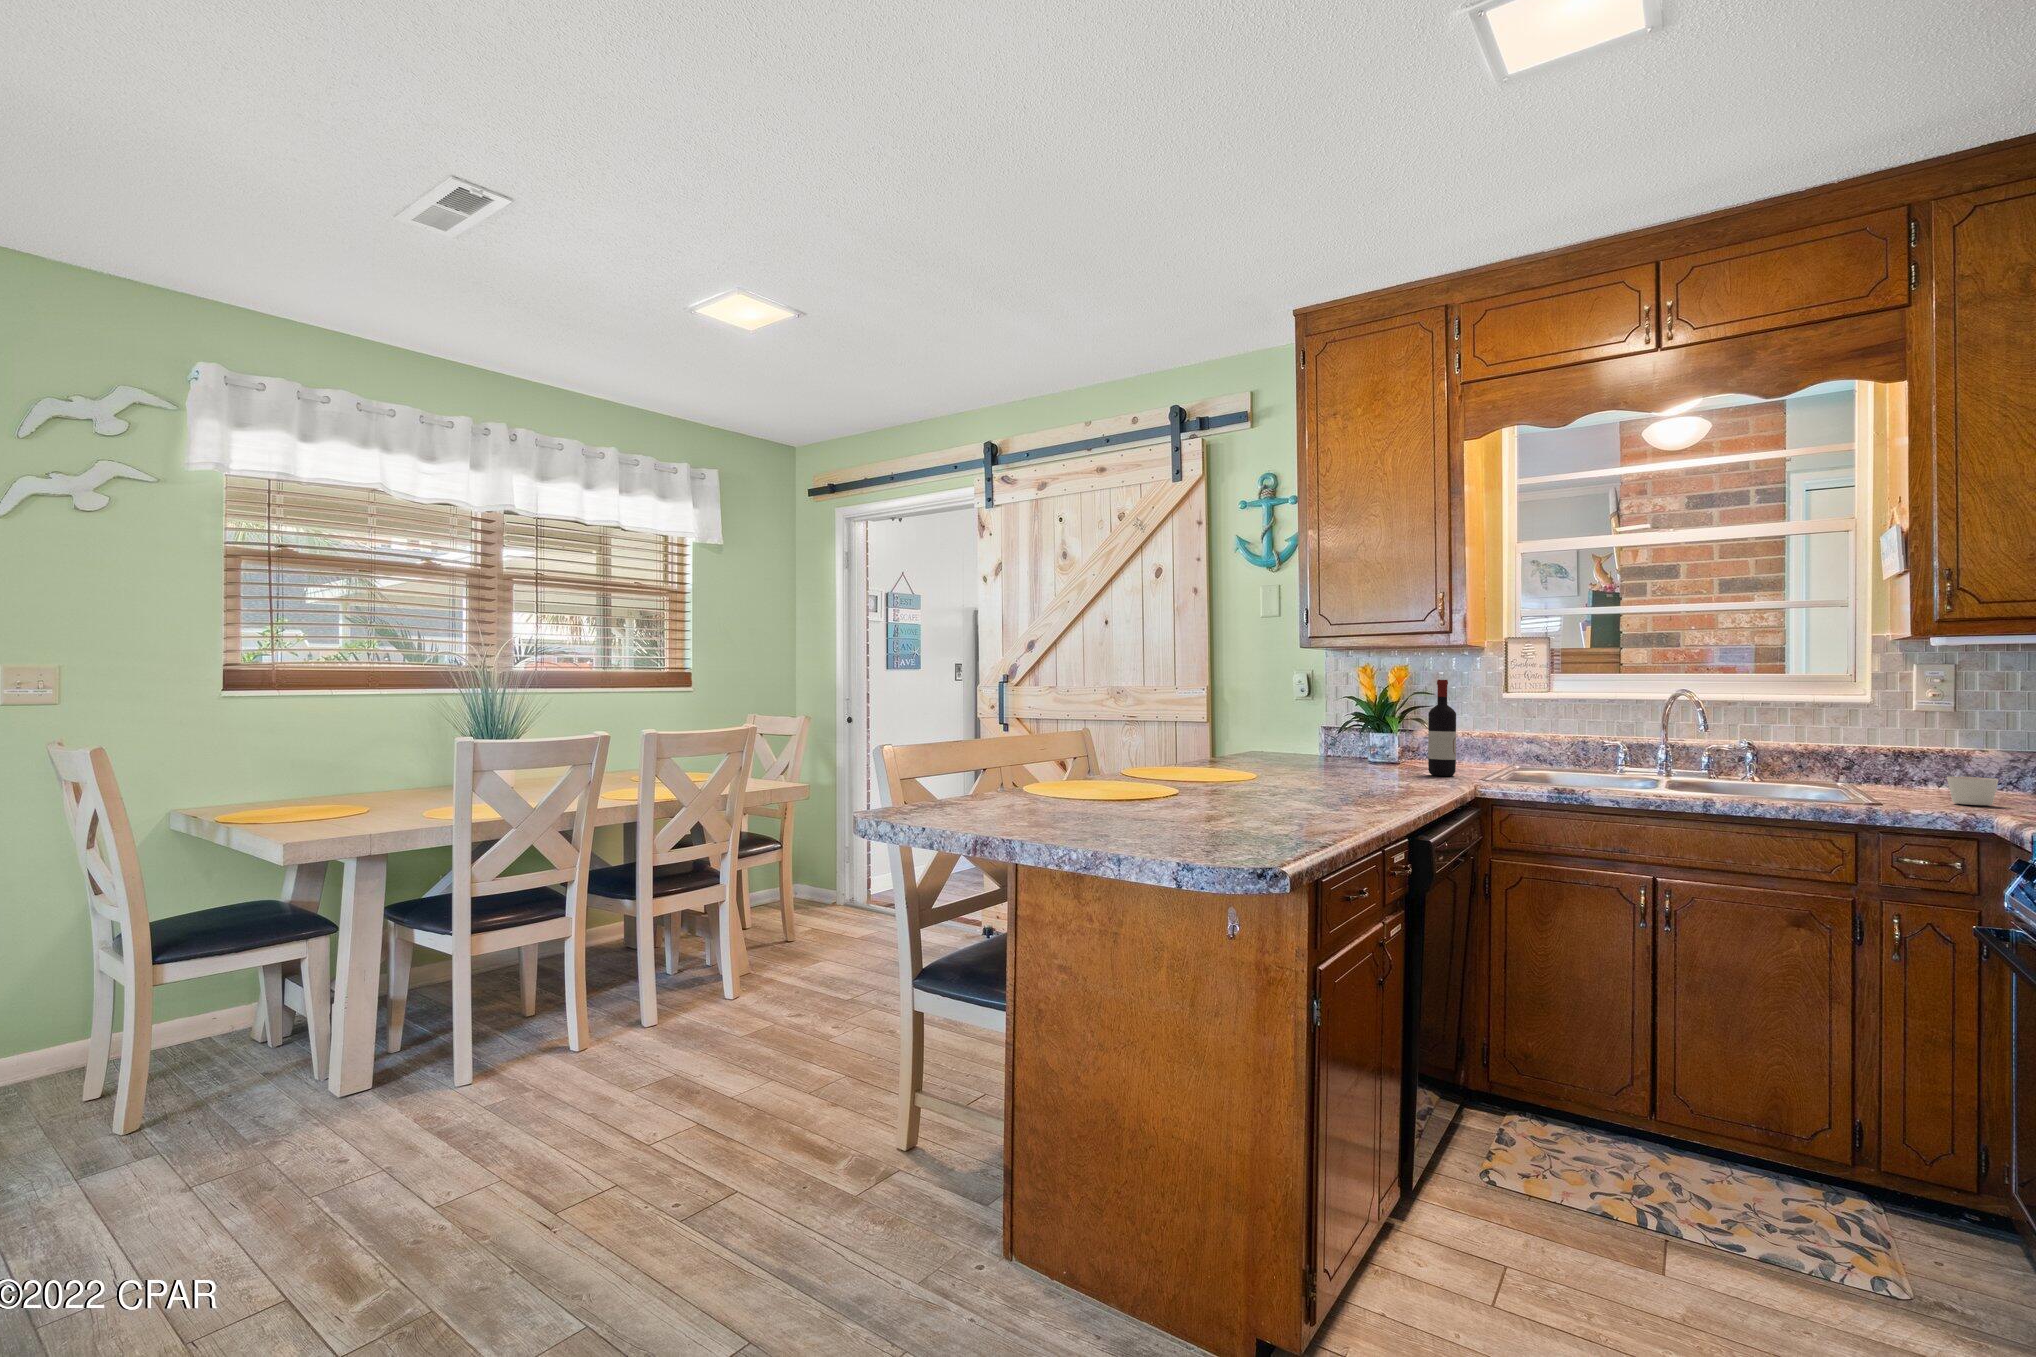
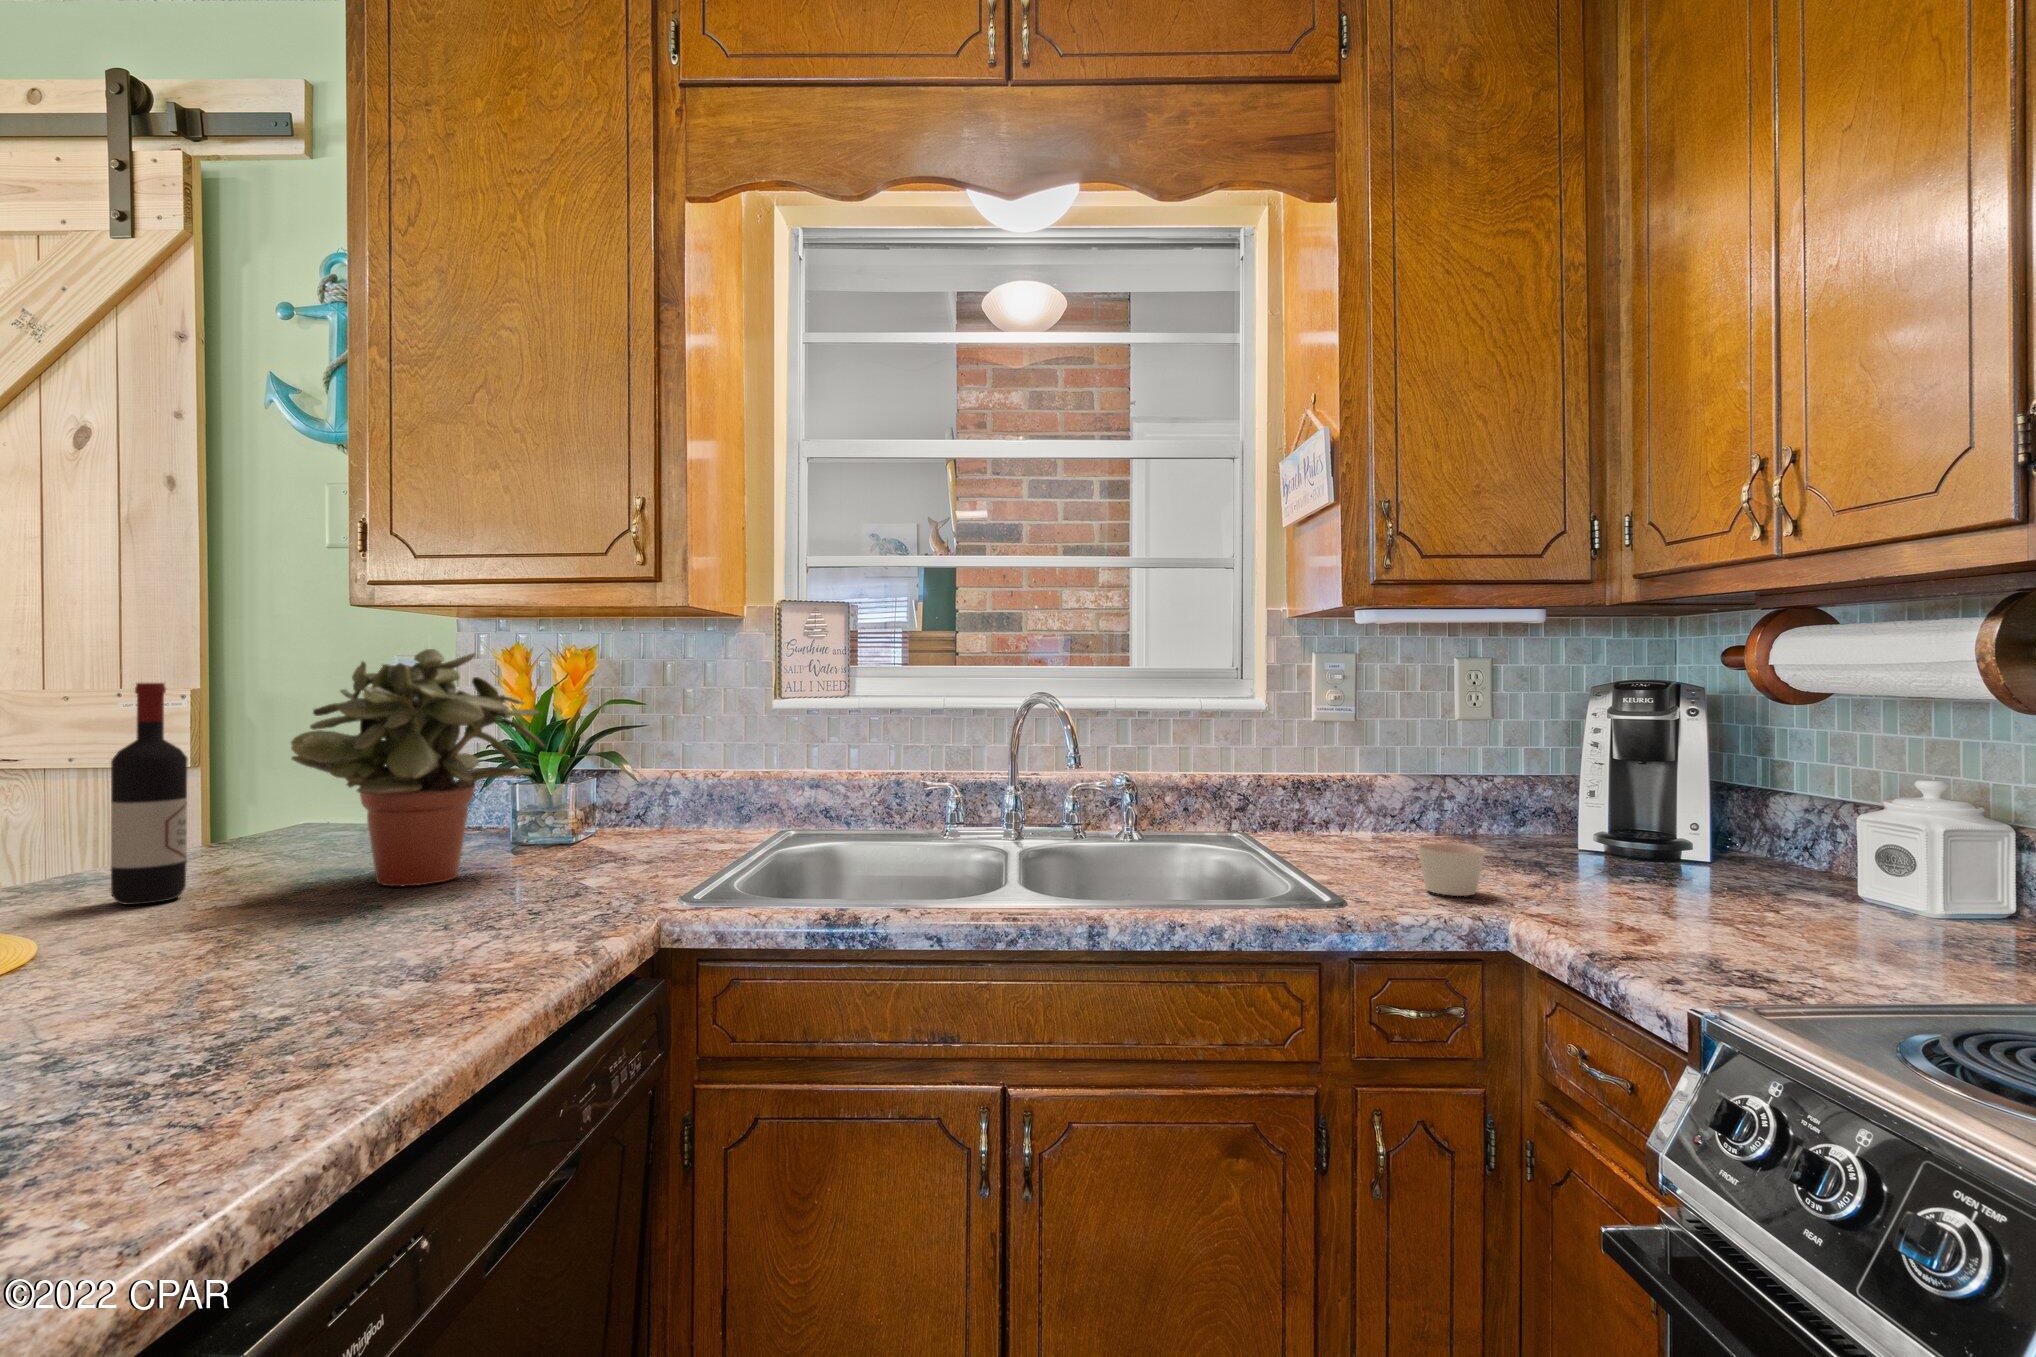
potted plant: none [1296,665,1399,769] -> present [291,649,544,886]
wine bottle: present [1428,680,1456,776] -> present [111,683,187,905]

